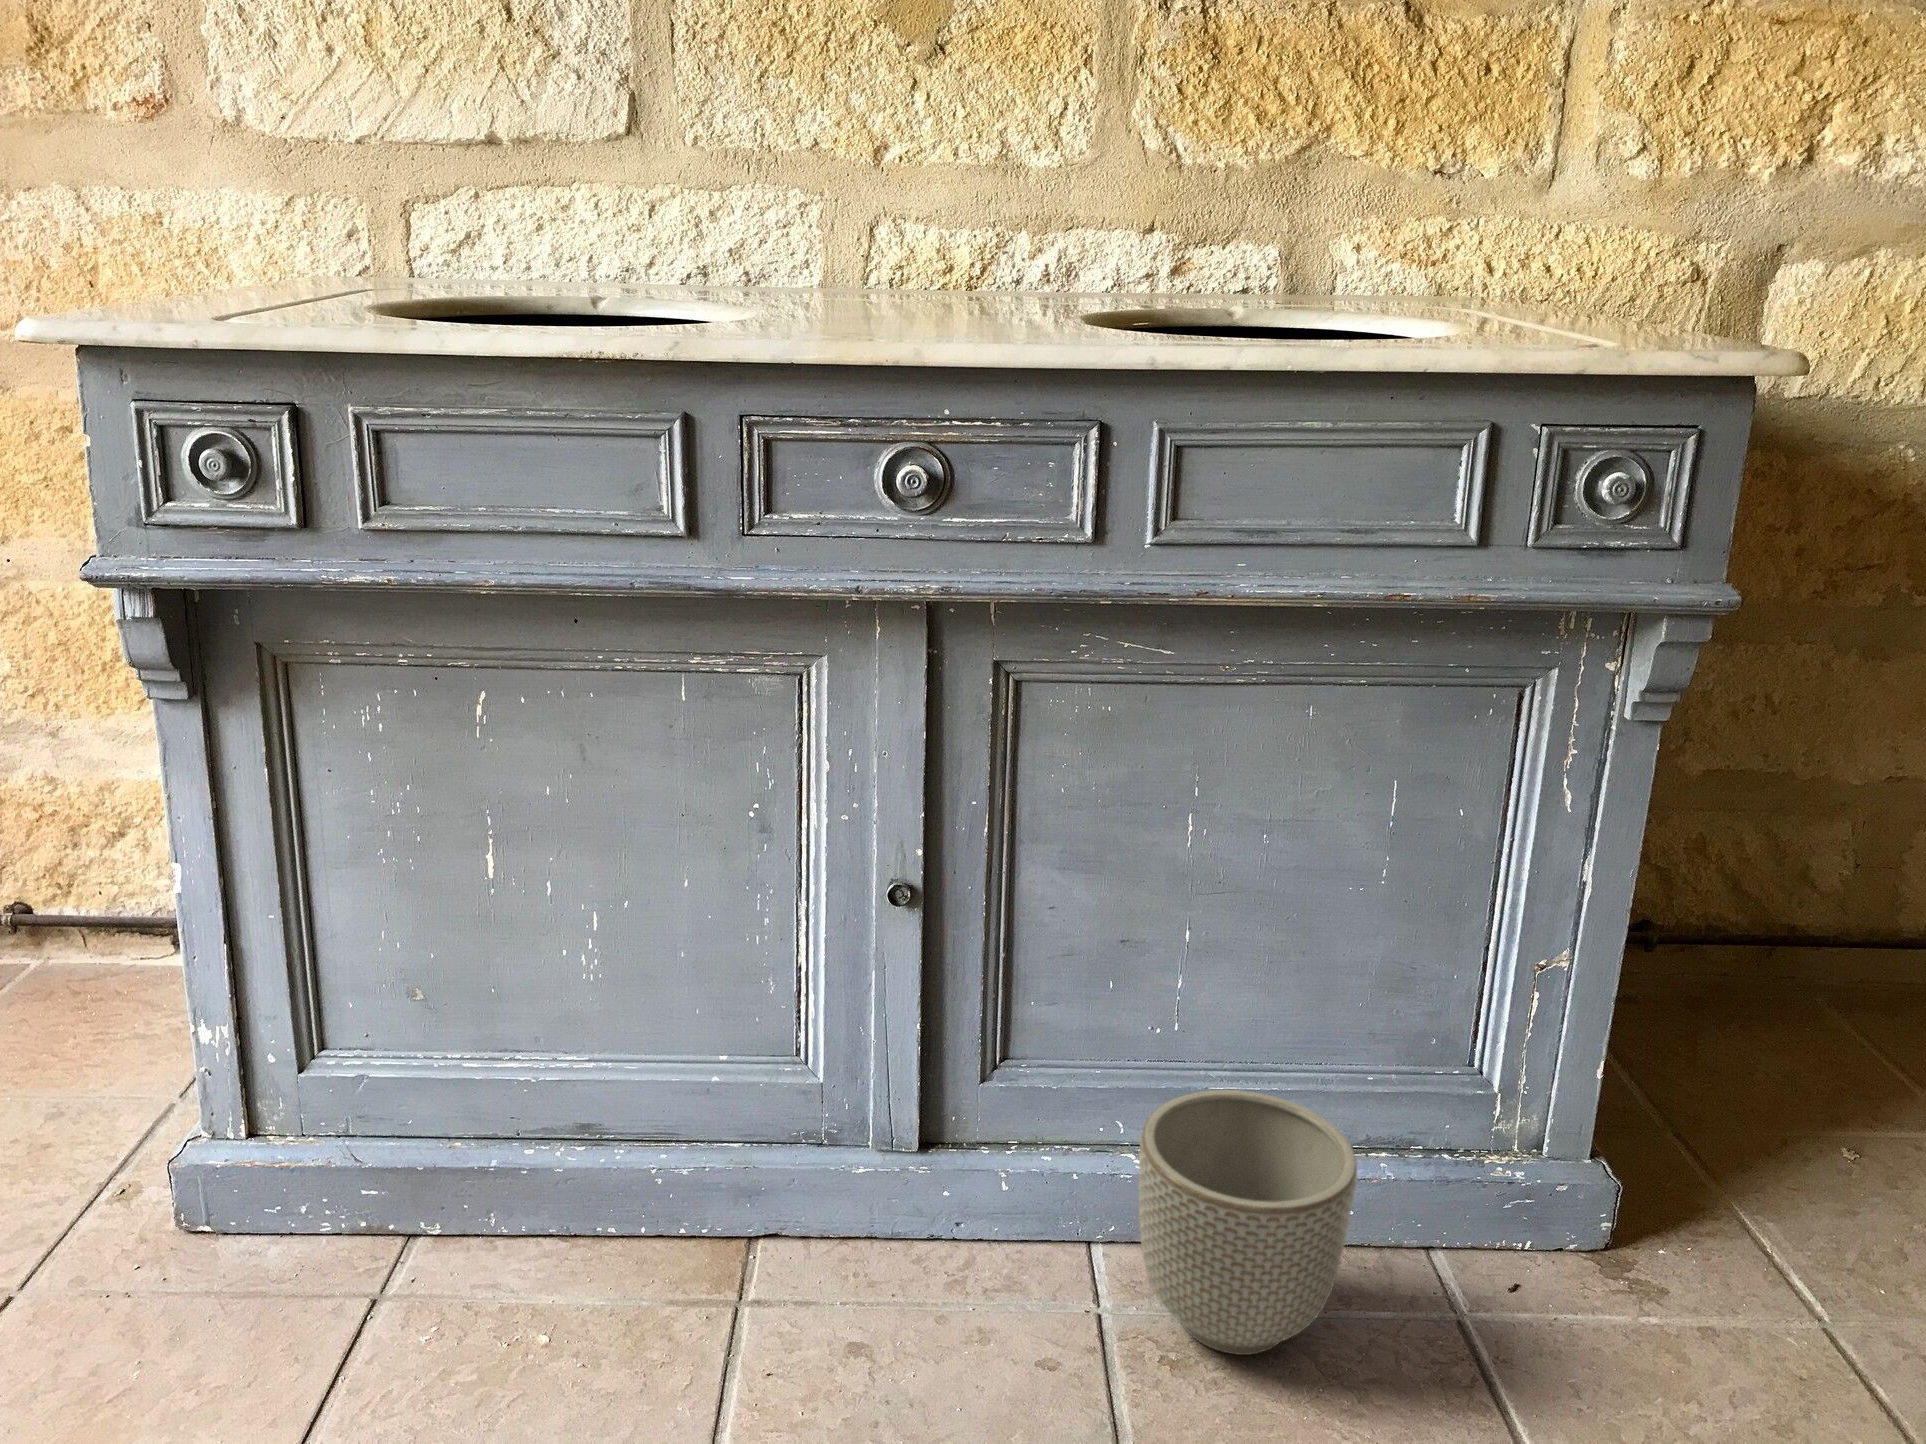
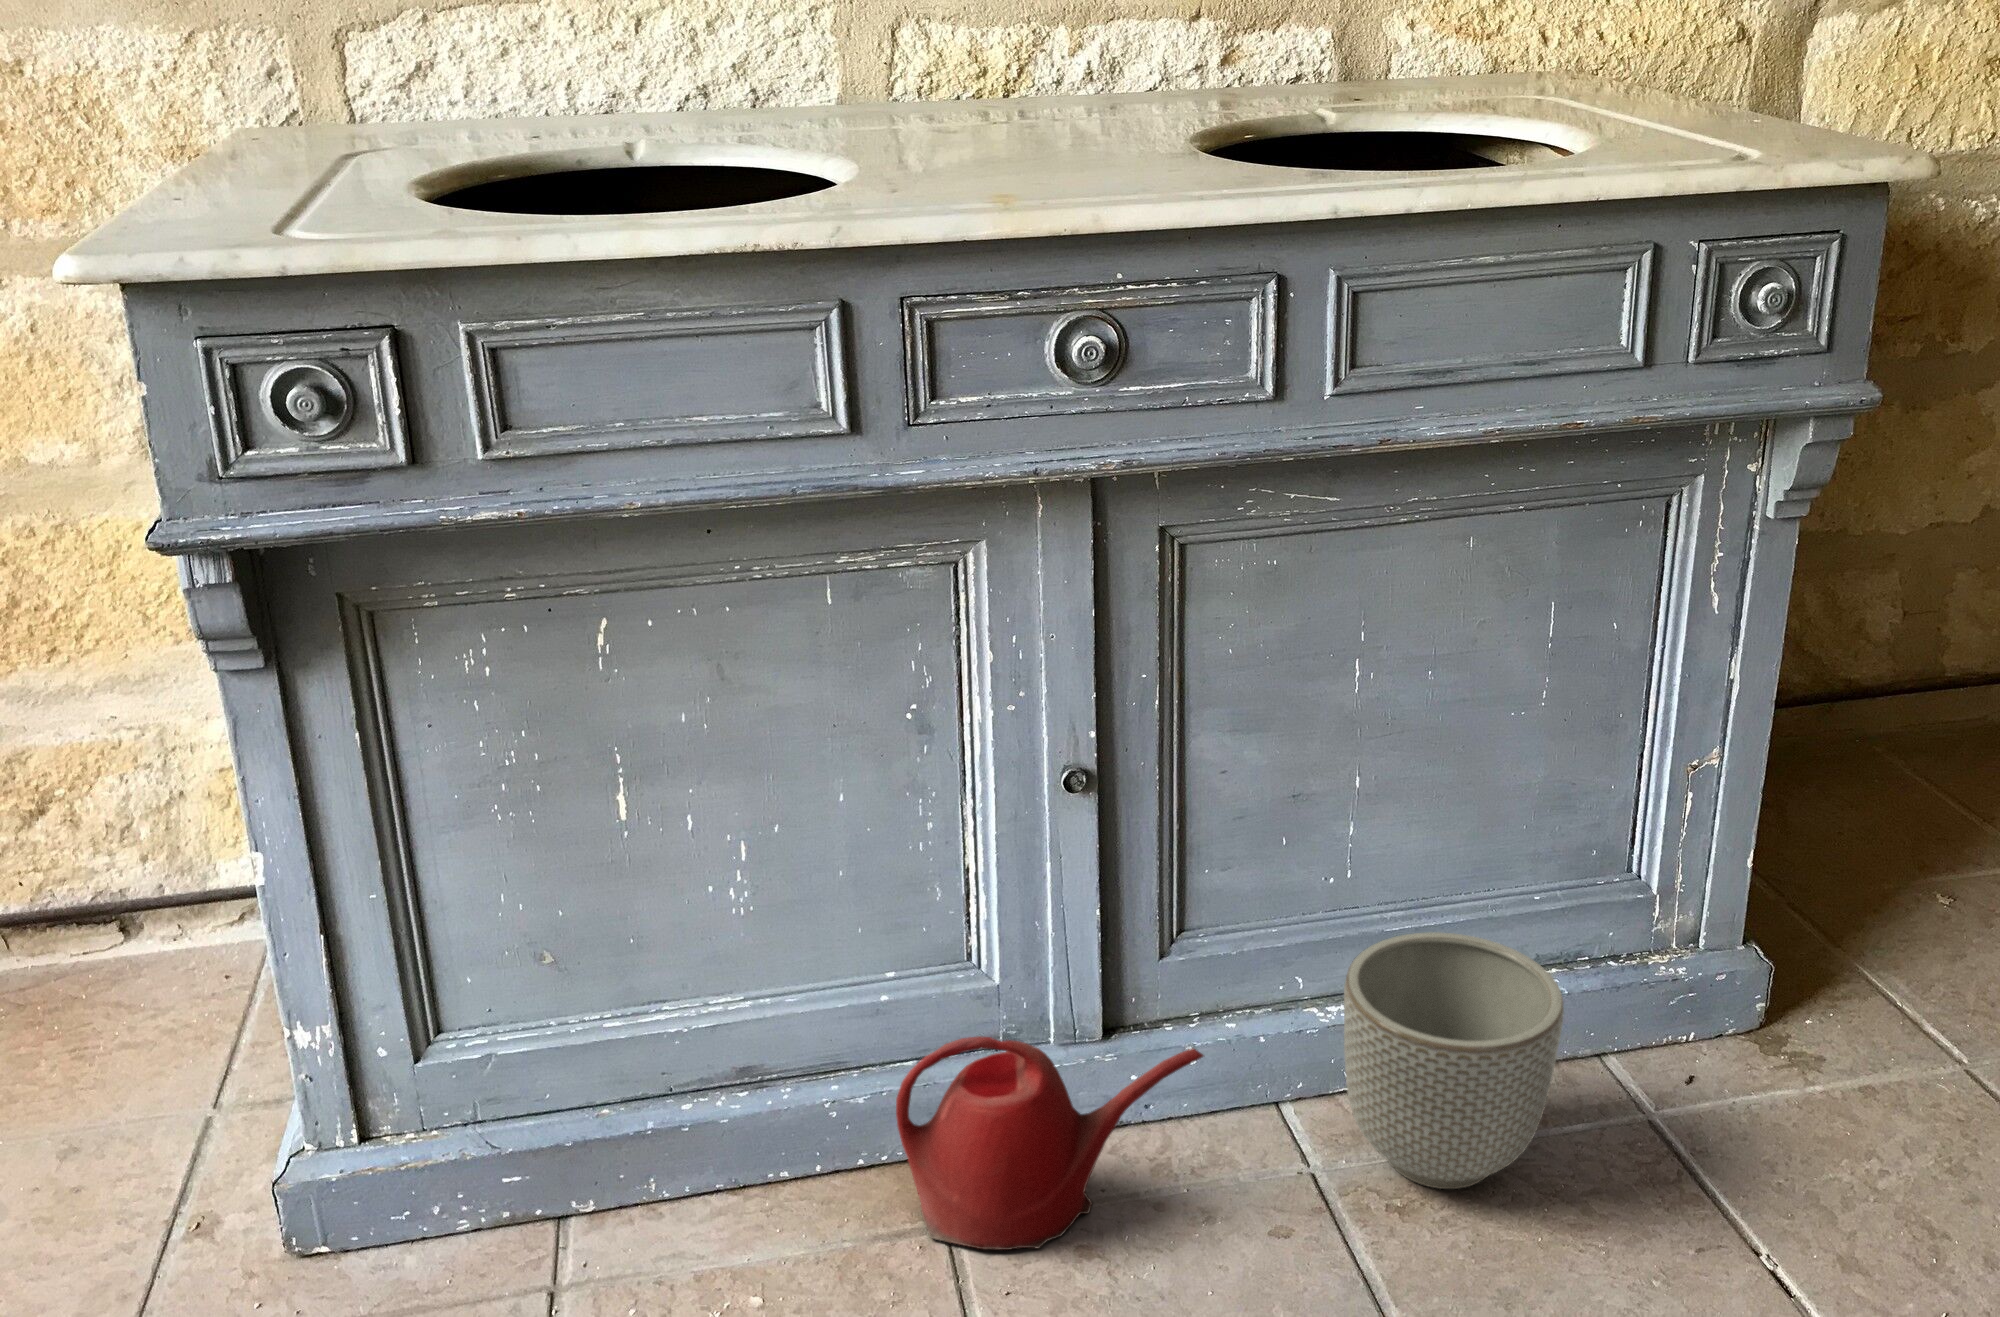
watering can: none [695,1122,988,1340] -> present [896,1036,1204,1250]

